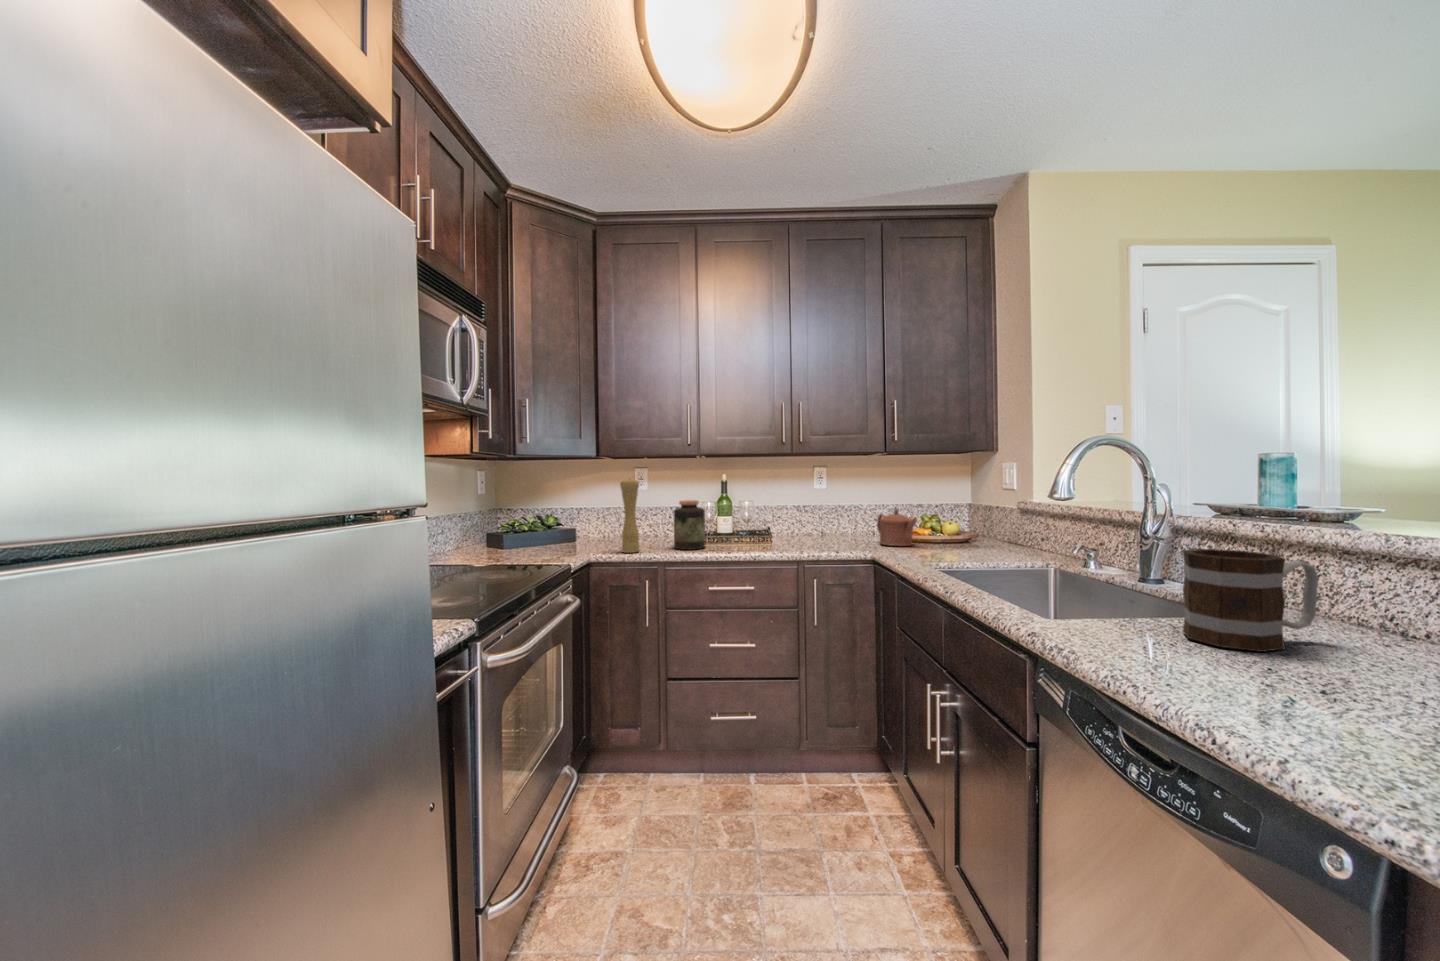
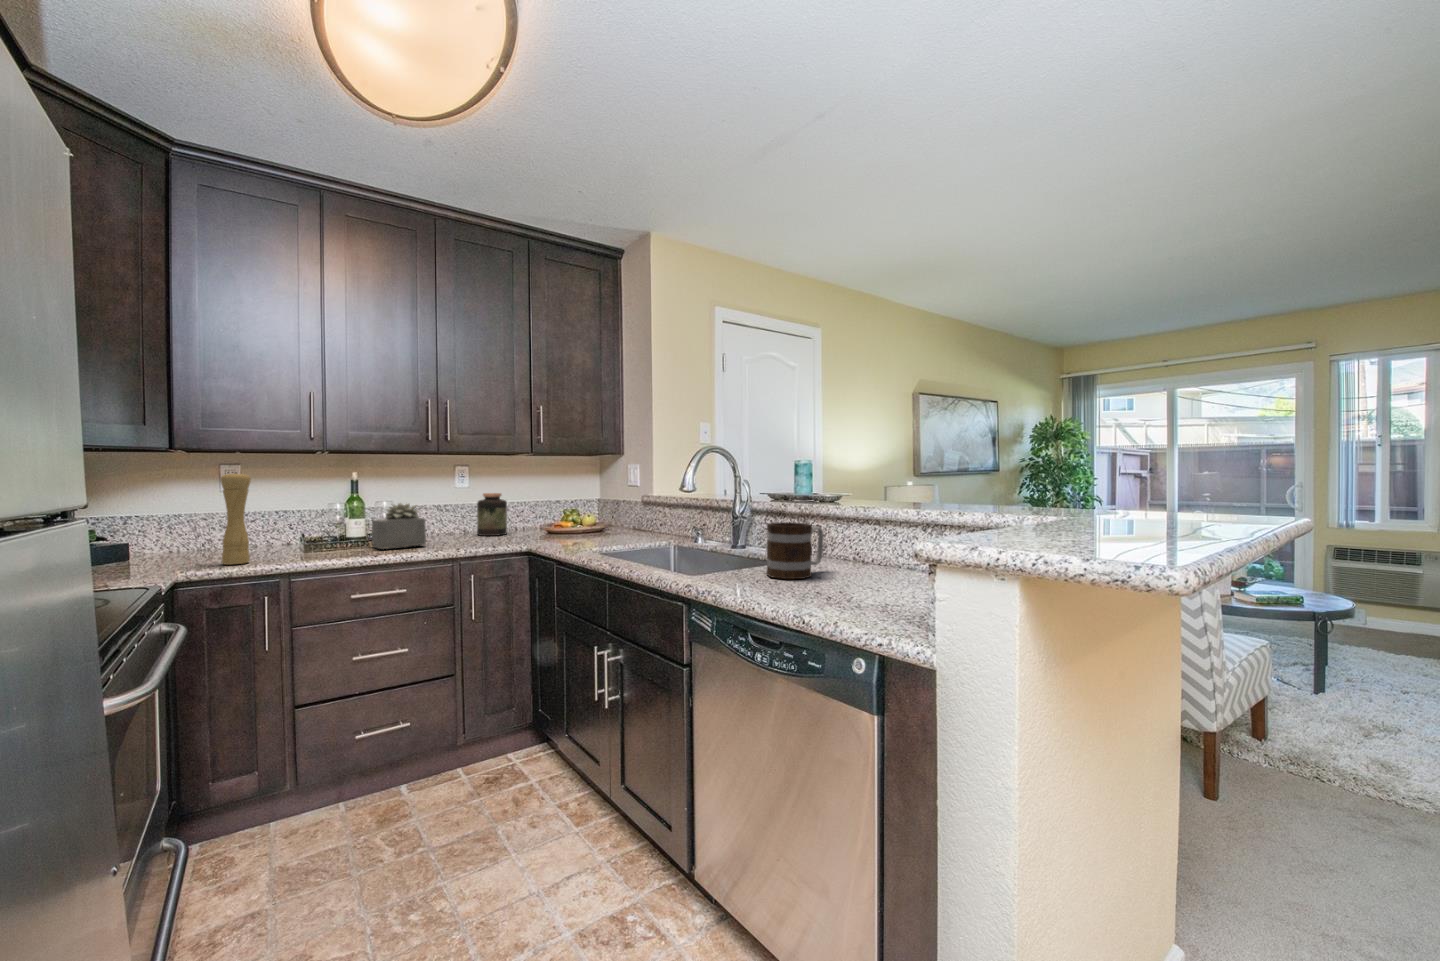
jar: present [674,500,705,550] -> present [477,493,507,536]
succulent plant: none [731,503,773,547] -> present [372,503,426,549]
teapot: present [877,509,917,546] -> none [530,505,570,538]

